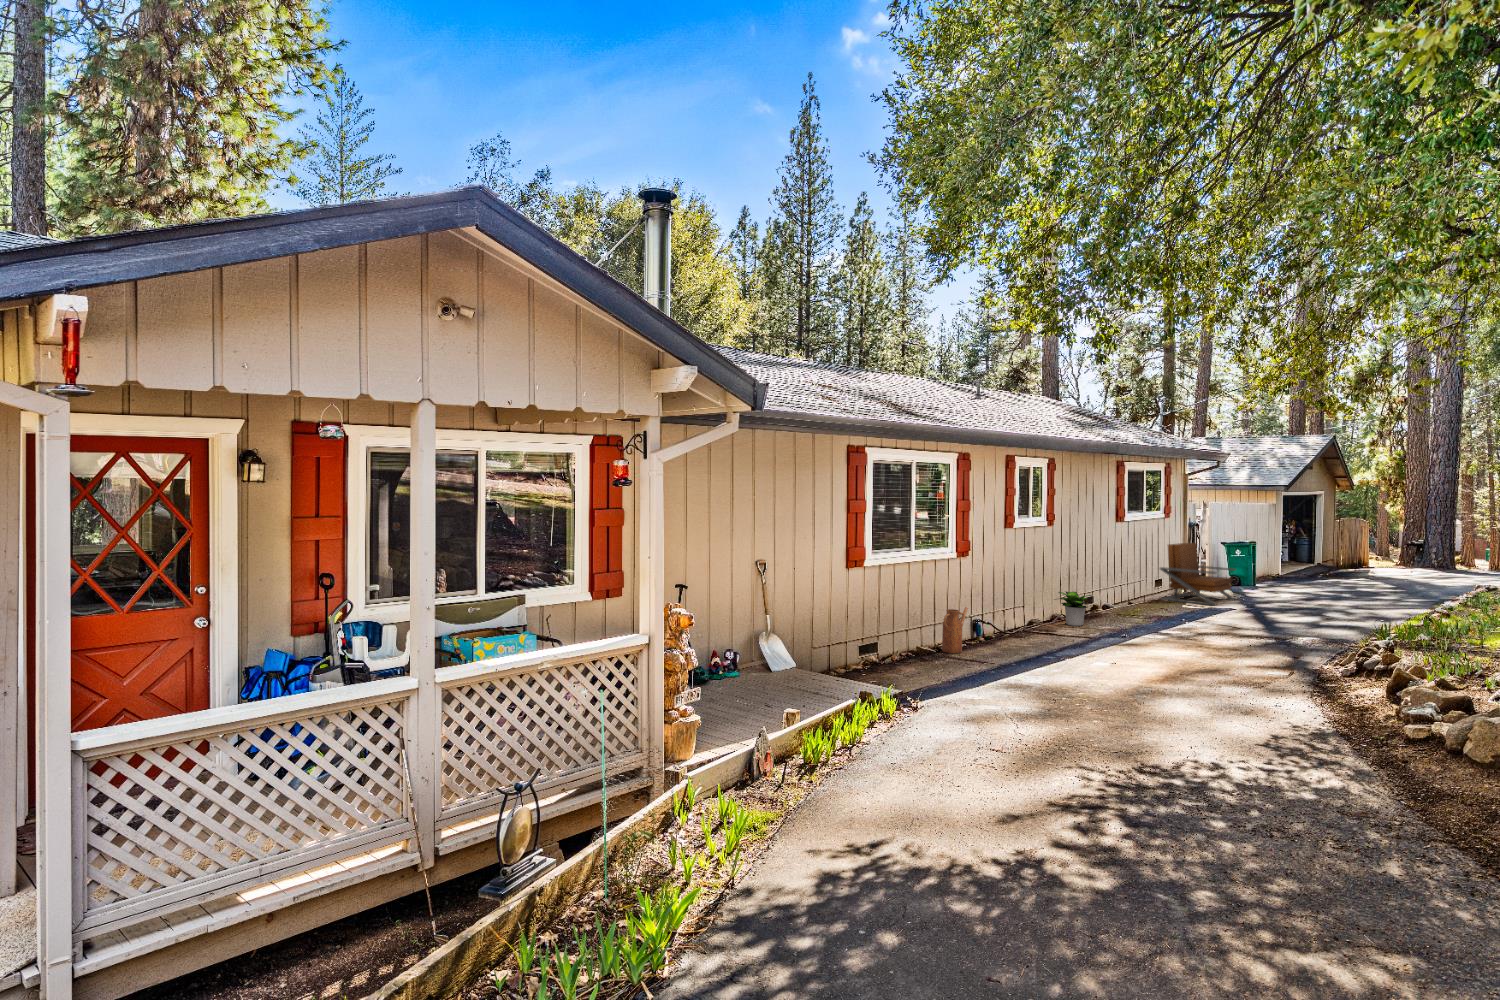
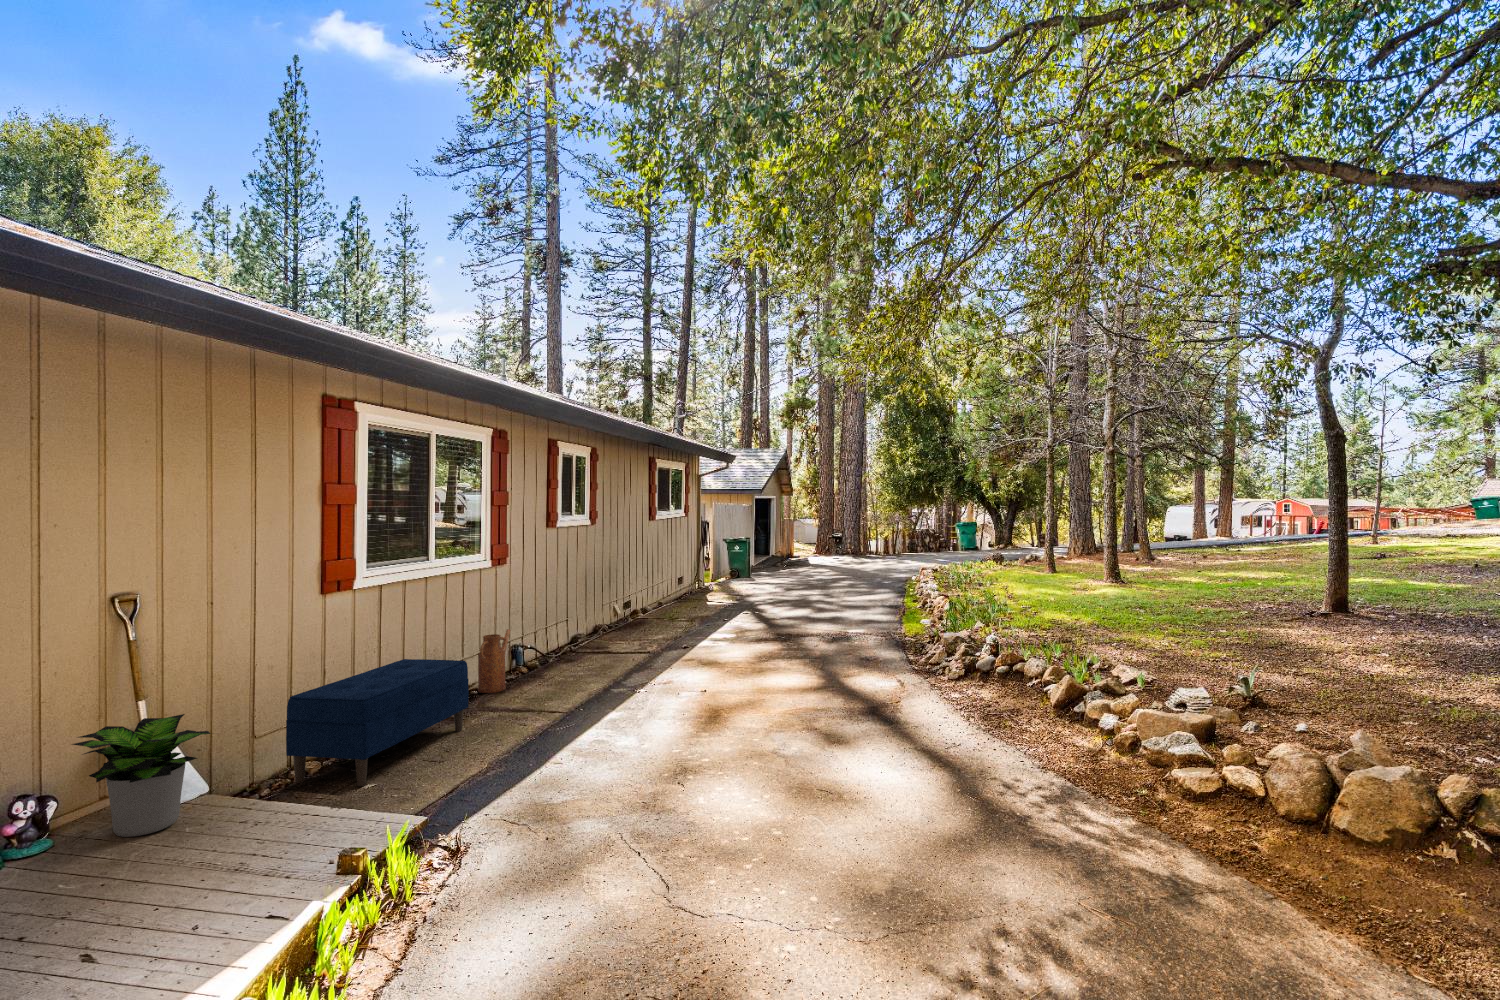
lounge chair: present [1160,543,1235,605] -> none [682,540,741,596]
potted plant: present [1055,592,1092,626] -> present [72,714,211,837]
bench: none [828,617,933,687] -> present [286,659,469,786]

